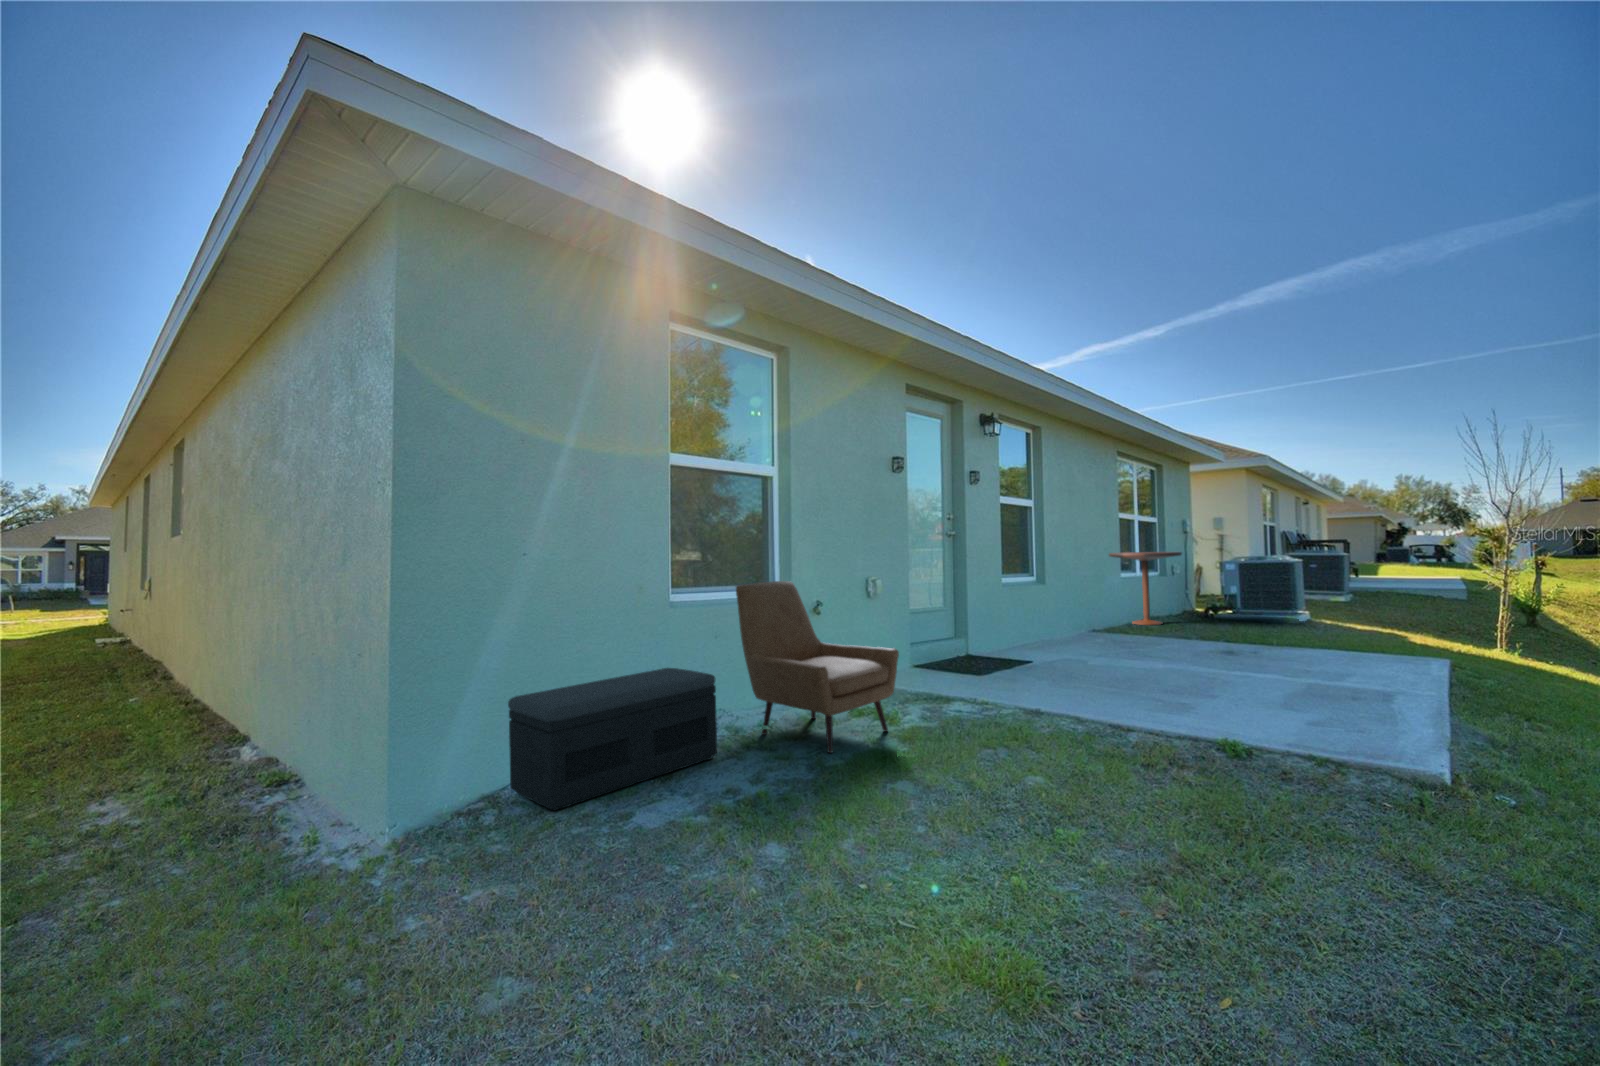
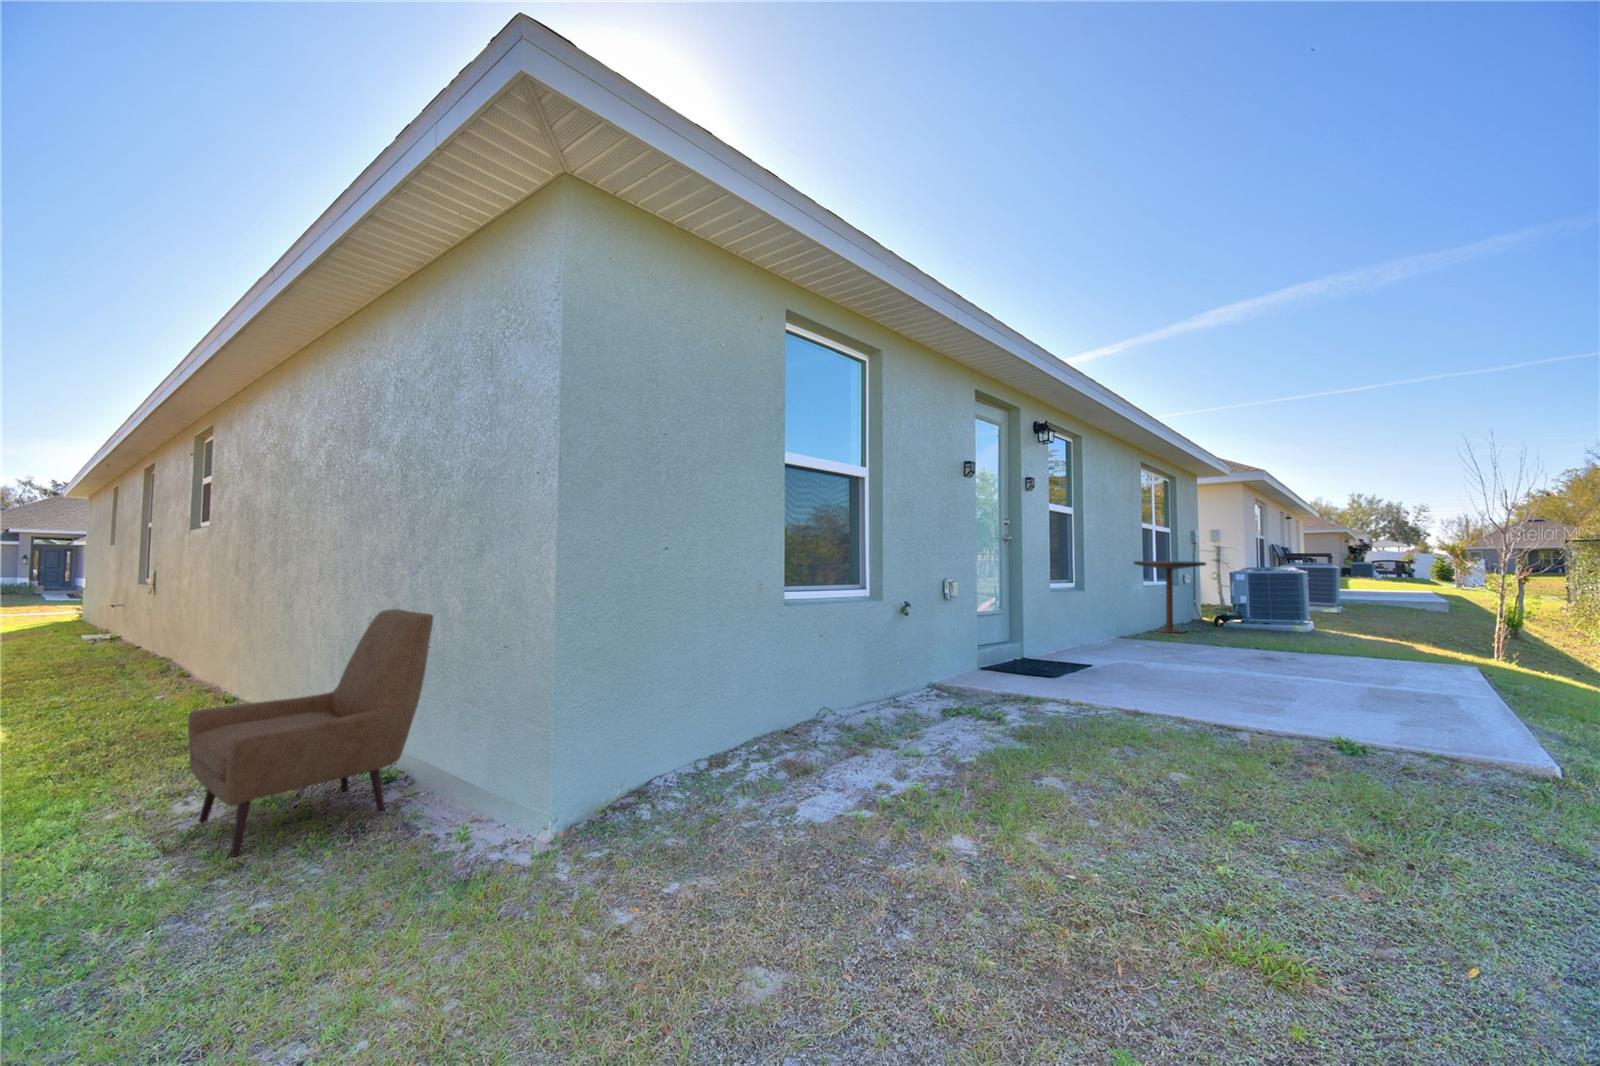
chair: present [736,581,899,753] -> present [188,609,433,856]
storage bench: present [508,668,717,811] -> none [656,667,840,807]

